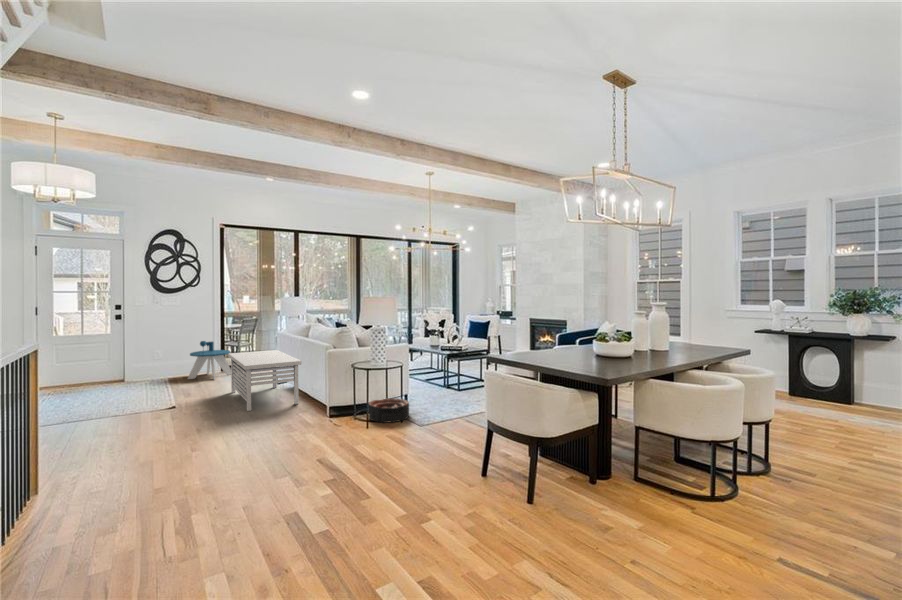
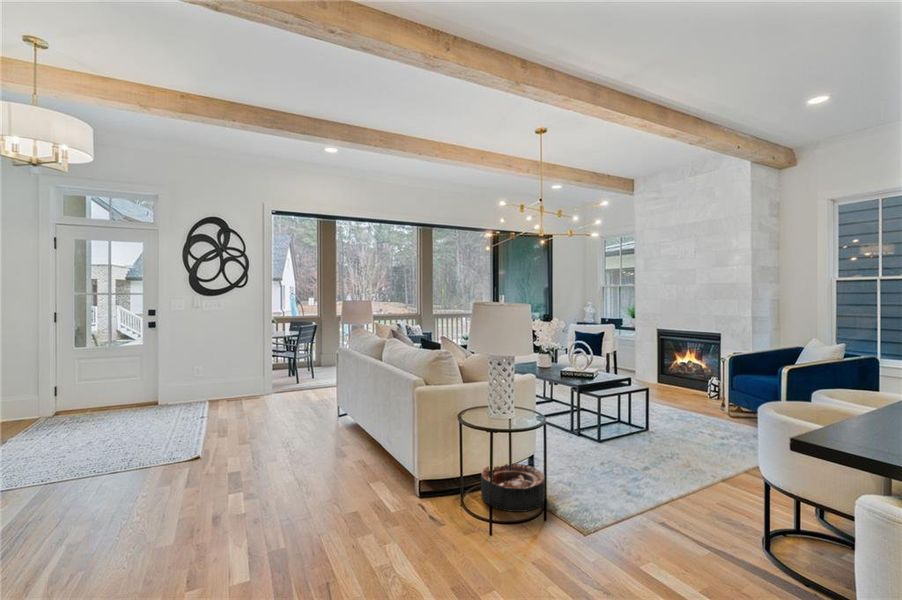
side table: present [188,341,231,380] -> none [231,356,287,407]
storage bench: present [228,350,301,411] -> none [279,373,376,470]

